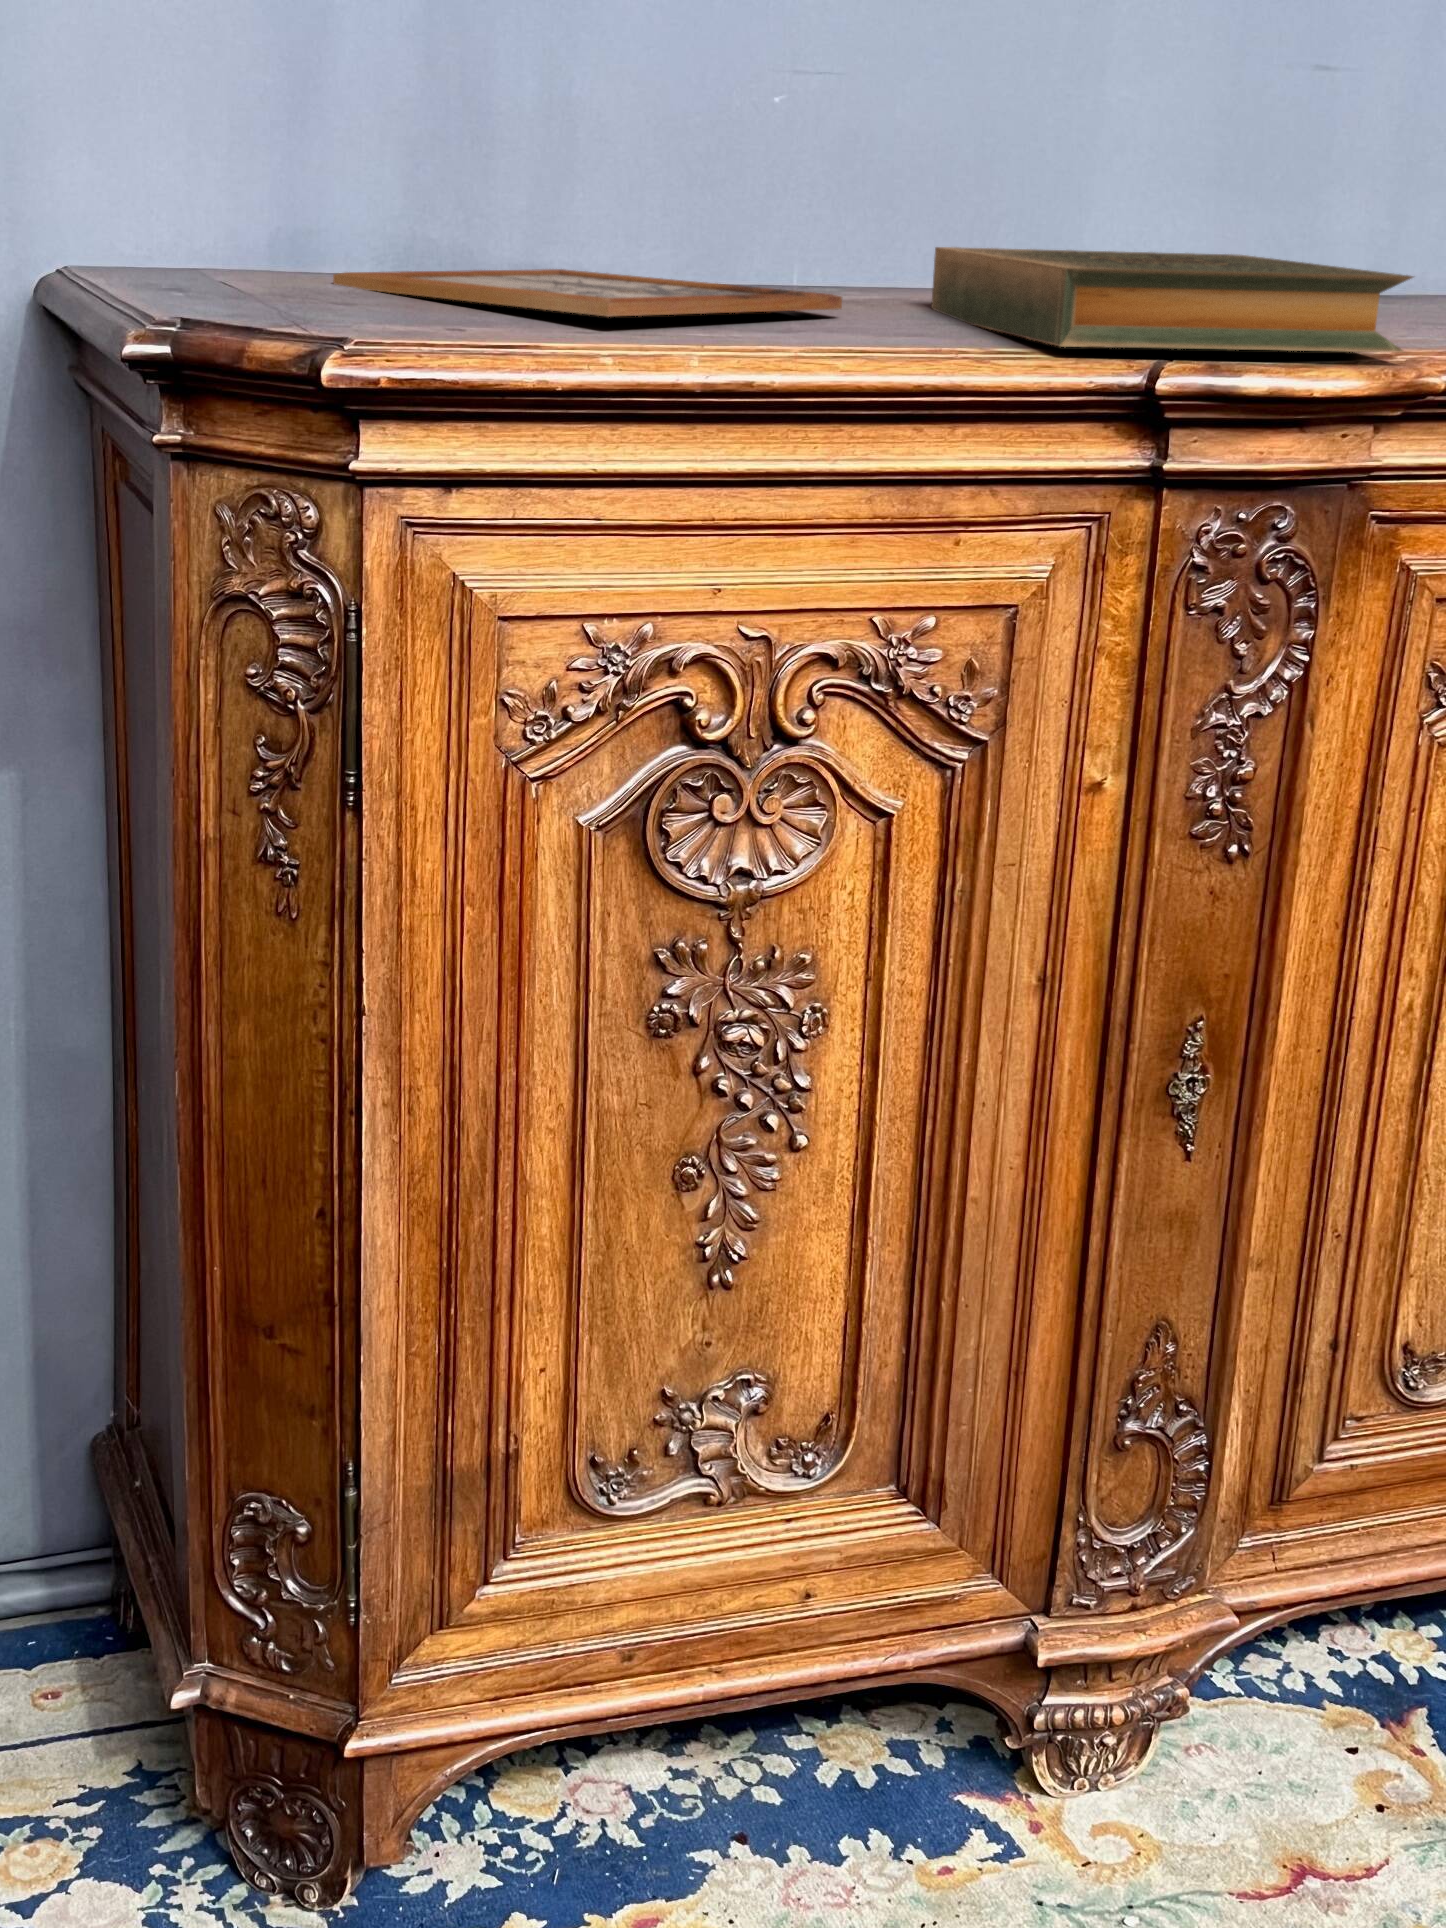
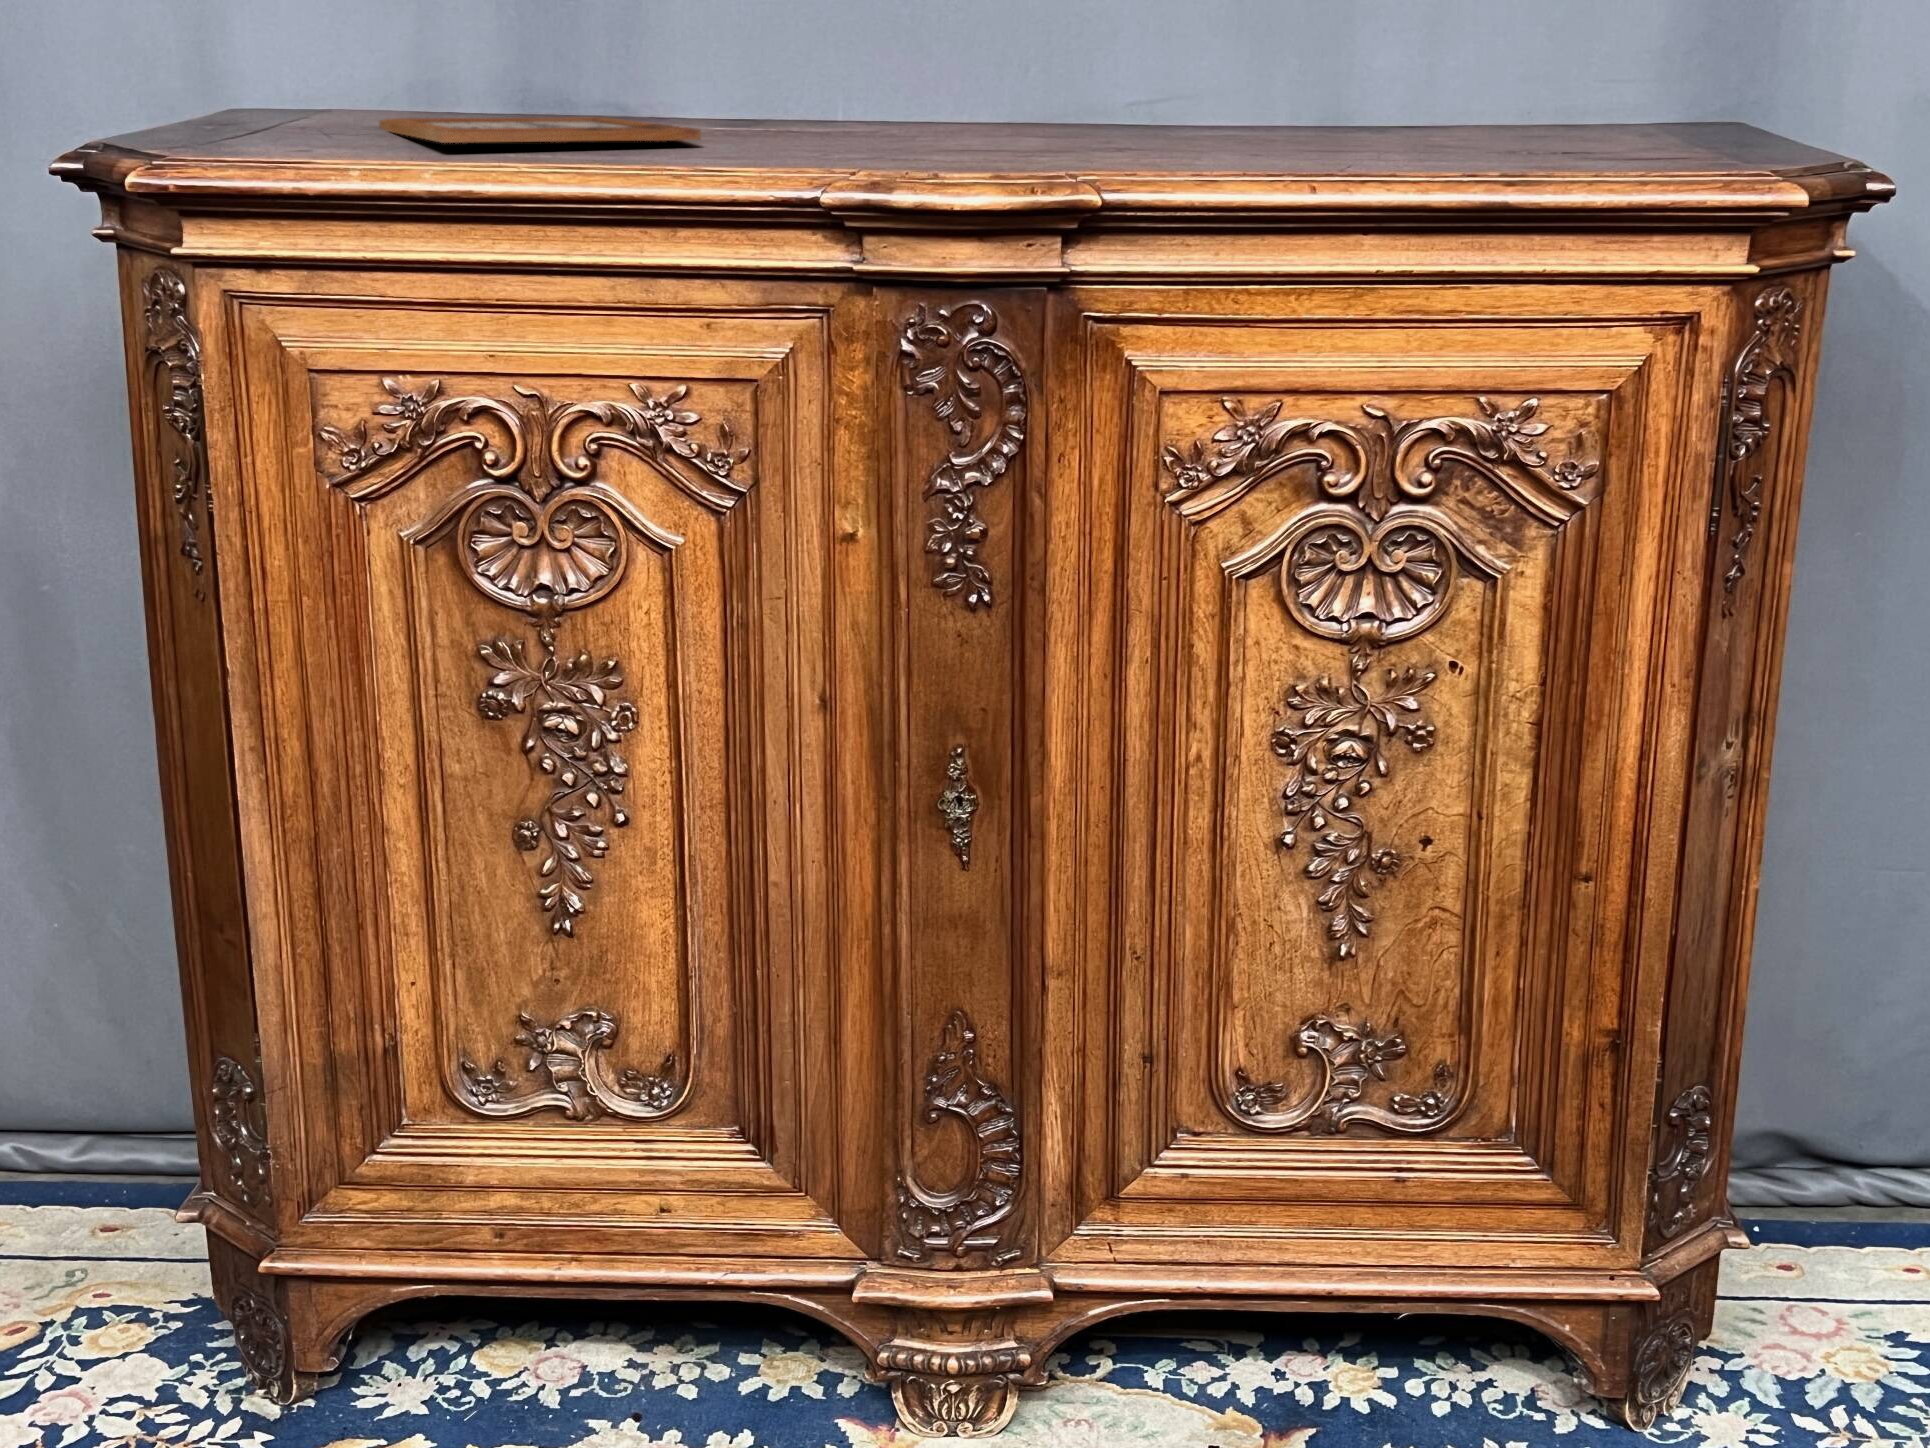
hardback book: present [931,247,1413,353] -> none [754,91,1098,166]

